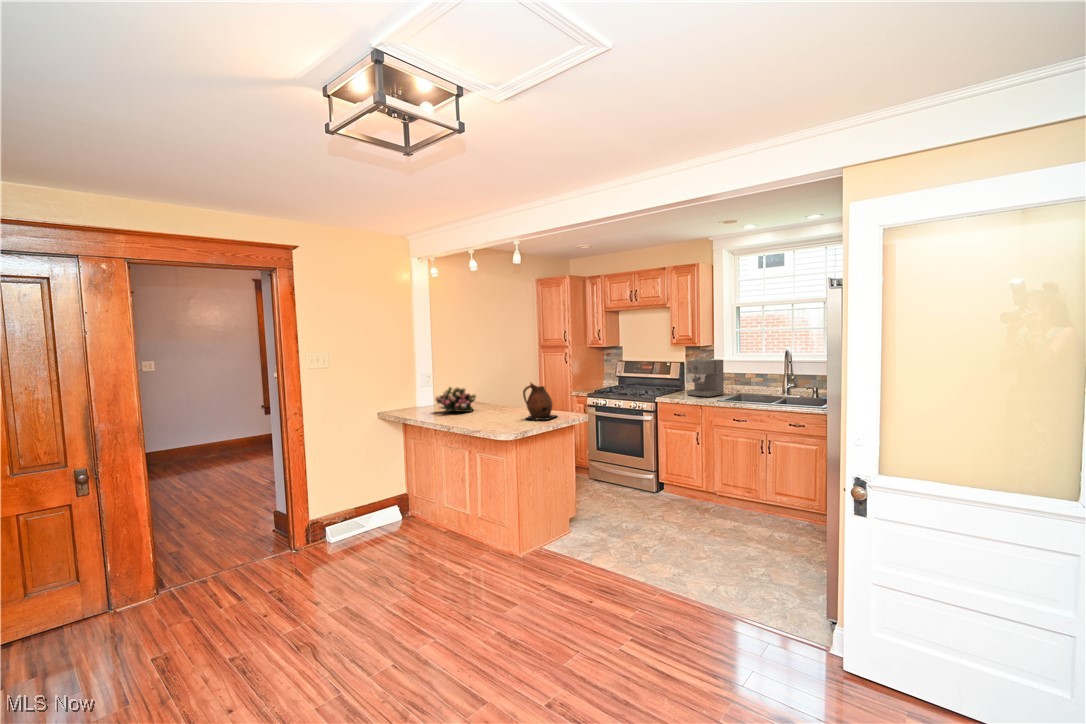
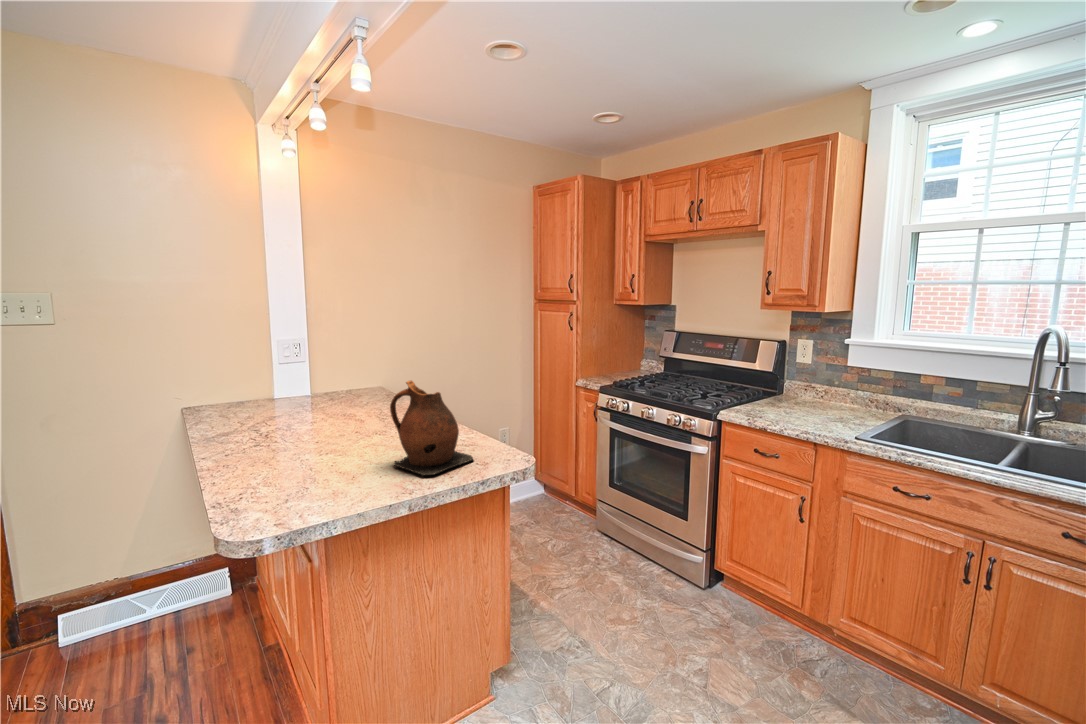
coffee maker: present [687,359,724,397] -> none [786,338,872,419]
flower arrangement: present [435,386,476,412] -> none [265,370,356,423]

